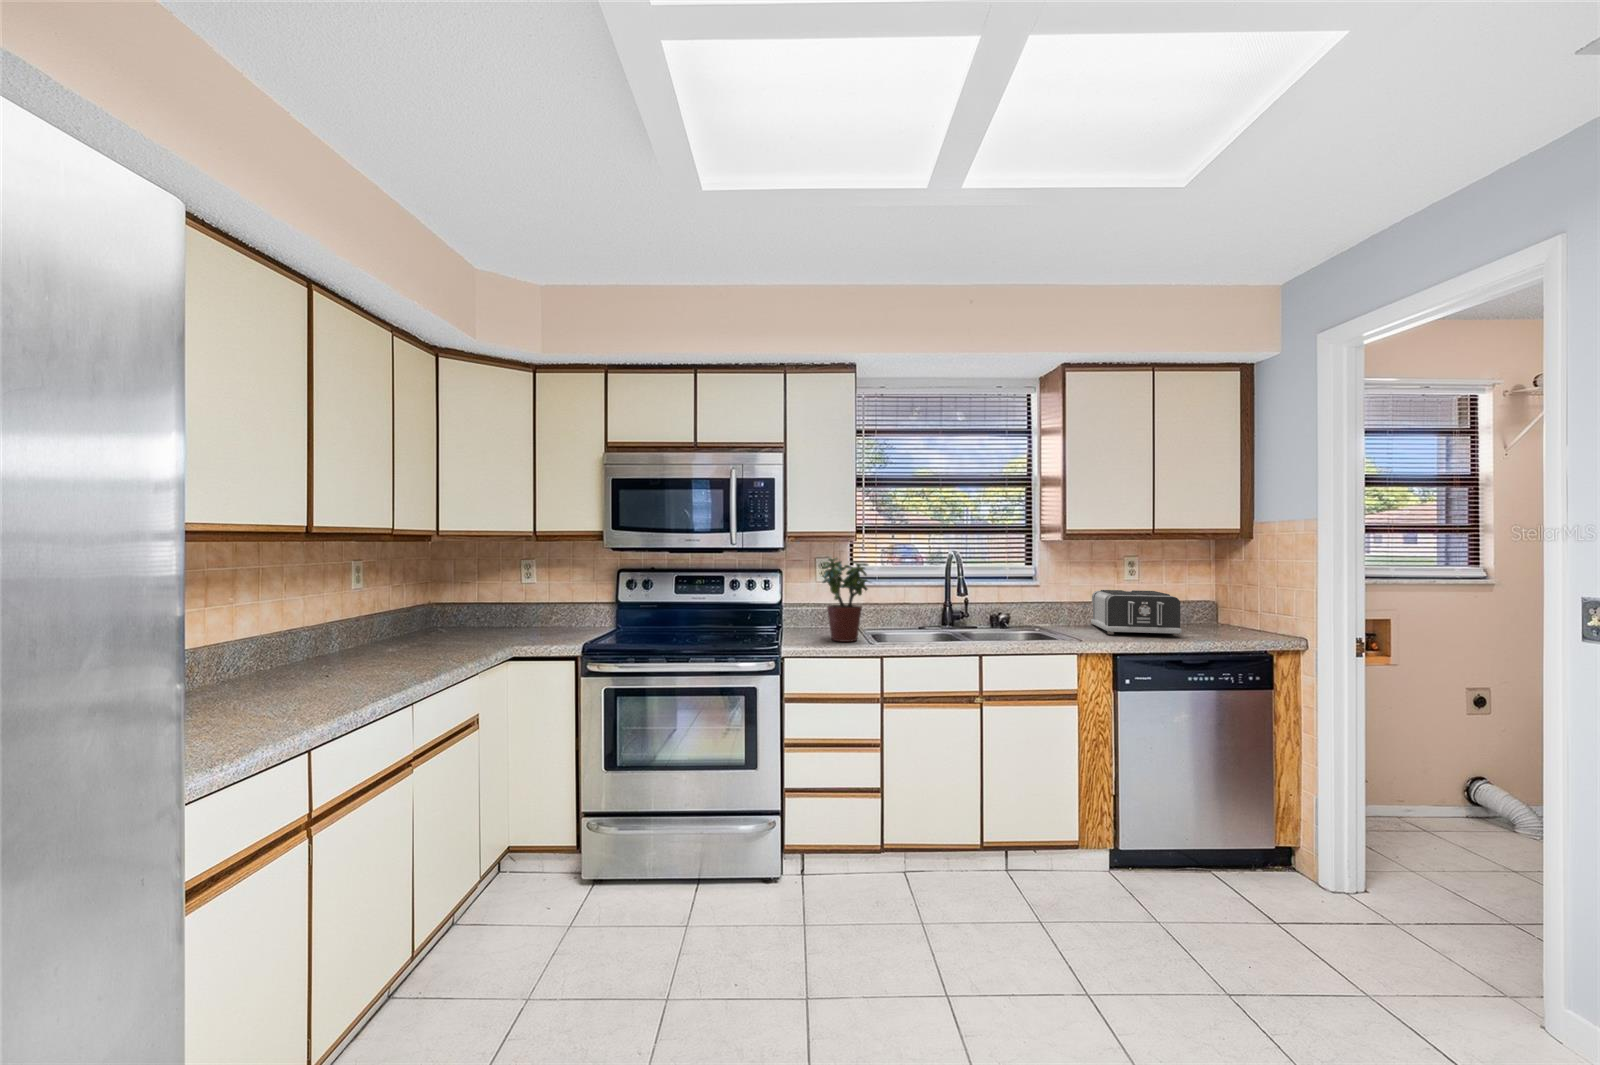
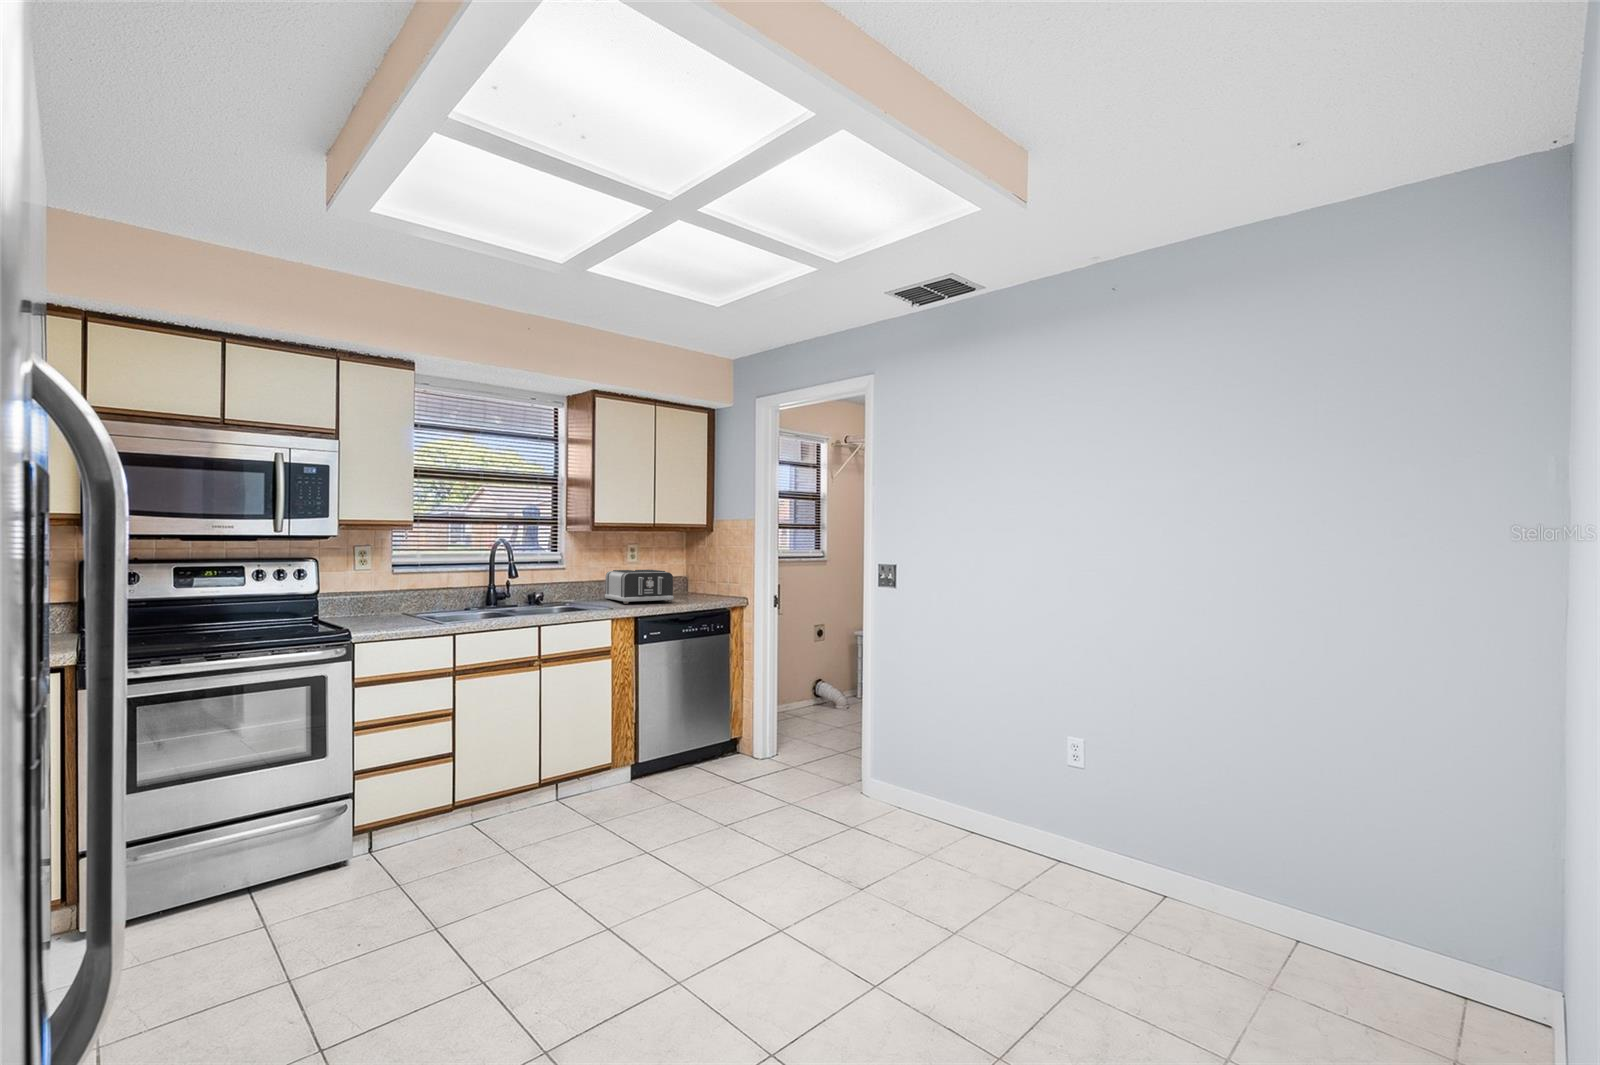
potted plant: present [822,558,868,642] -> none [387,544,441,624]

